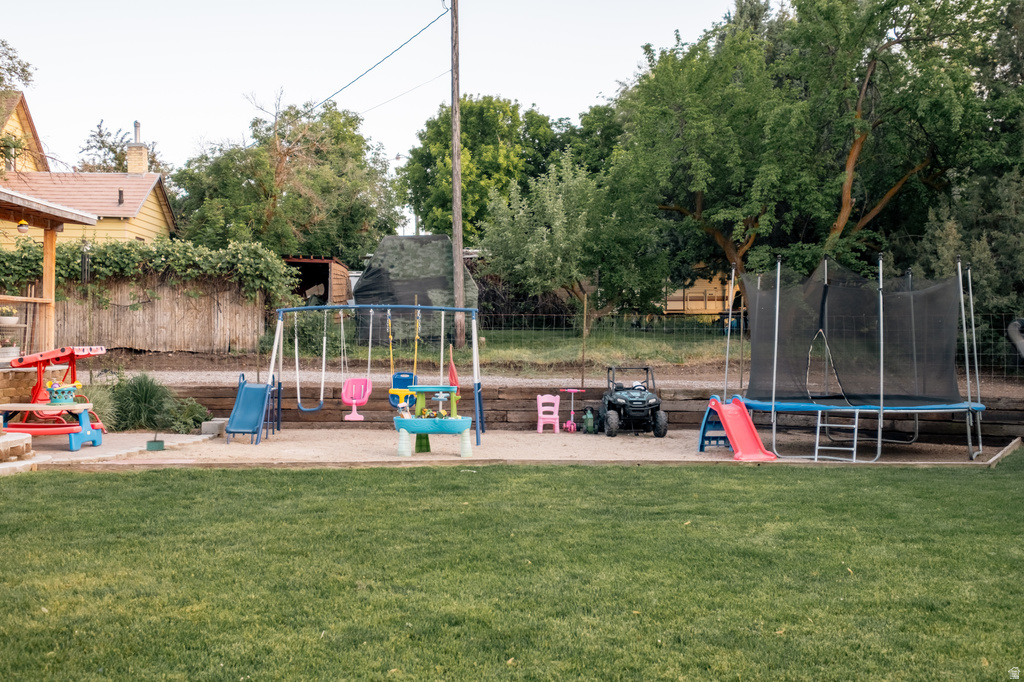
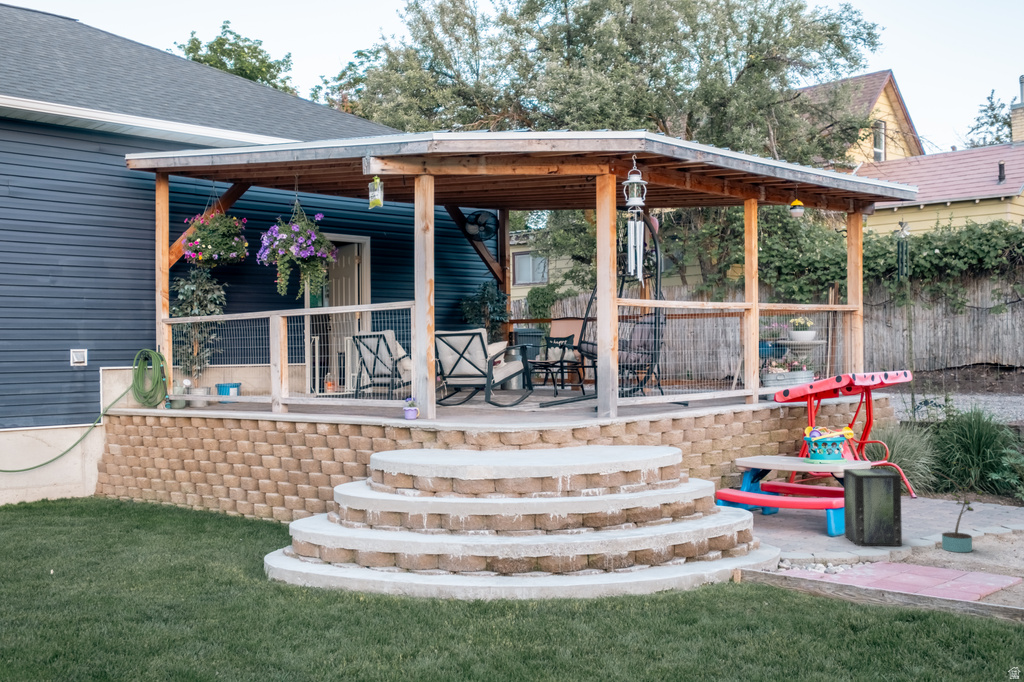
storage box: none [82,406,123,454] -> present [844,469,902,546]

